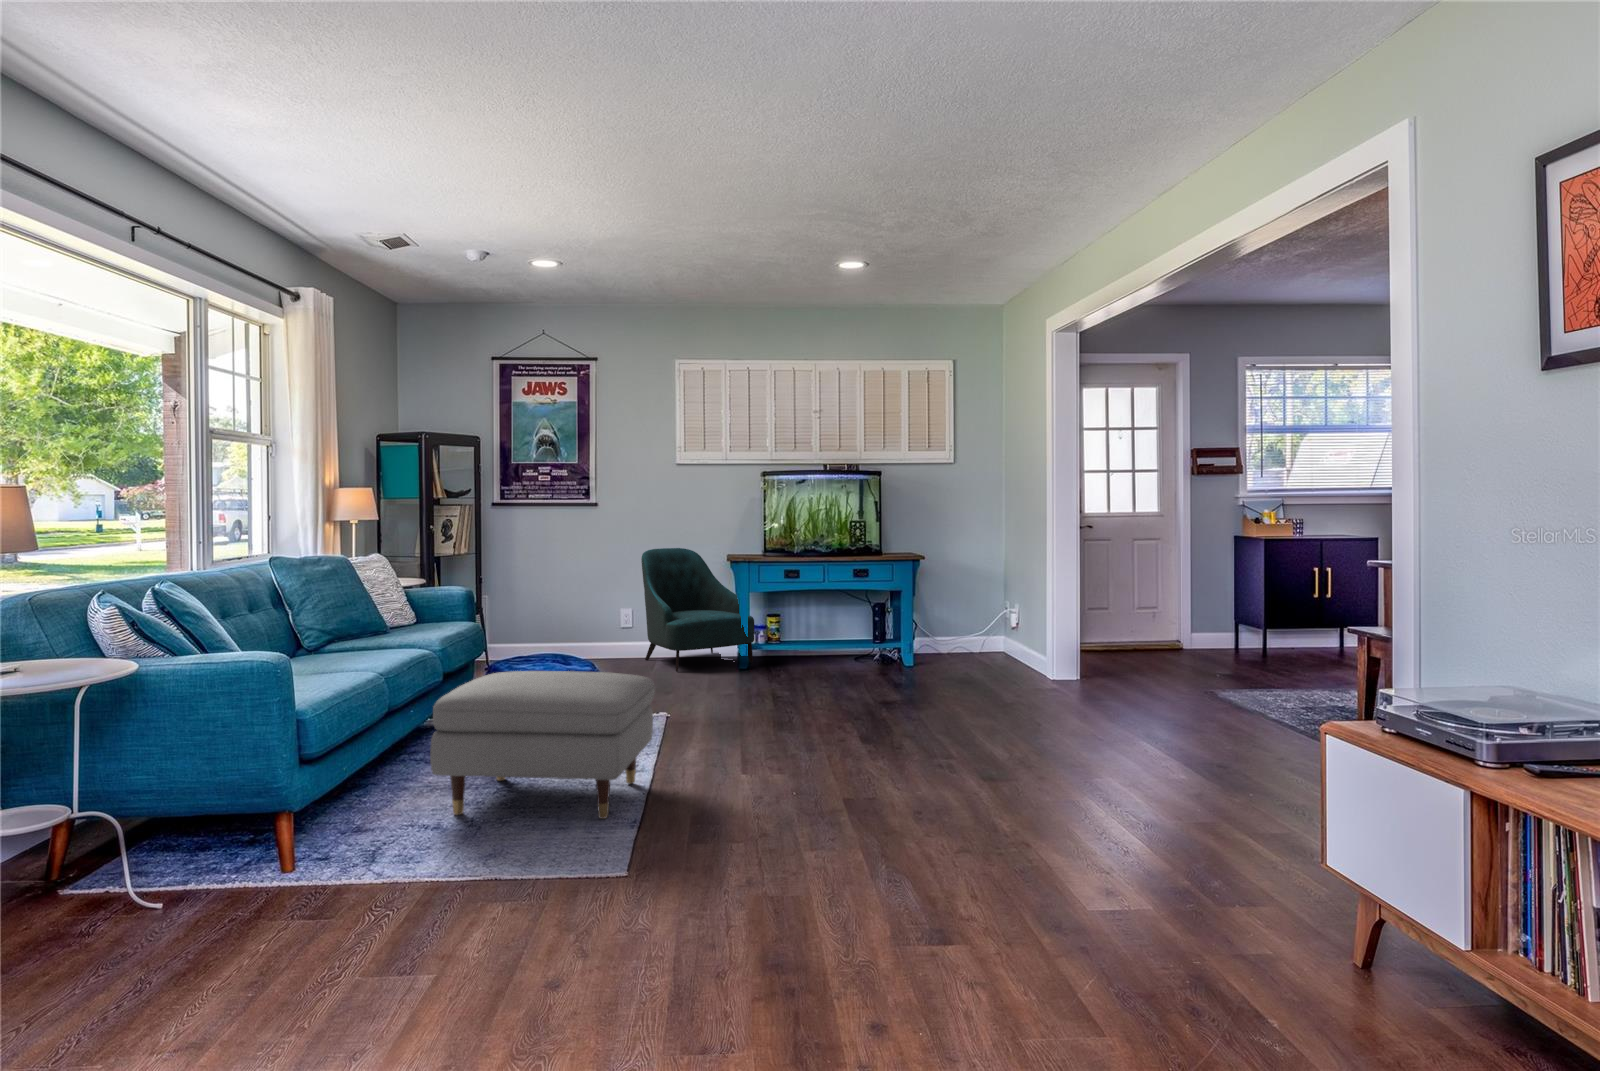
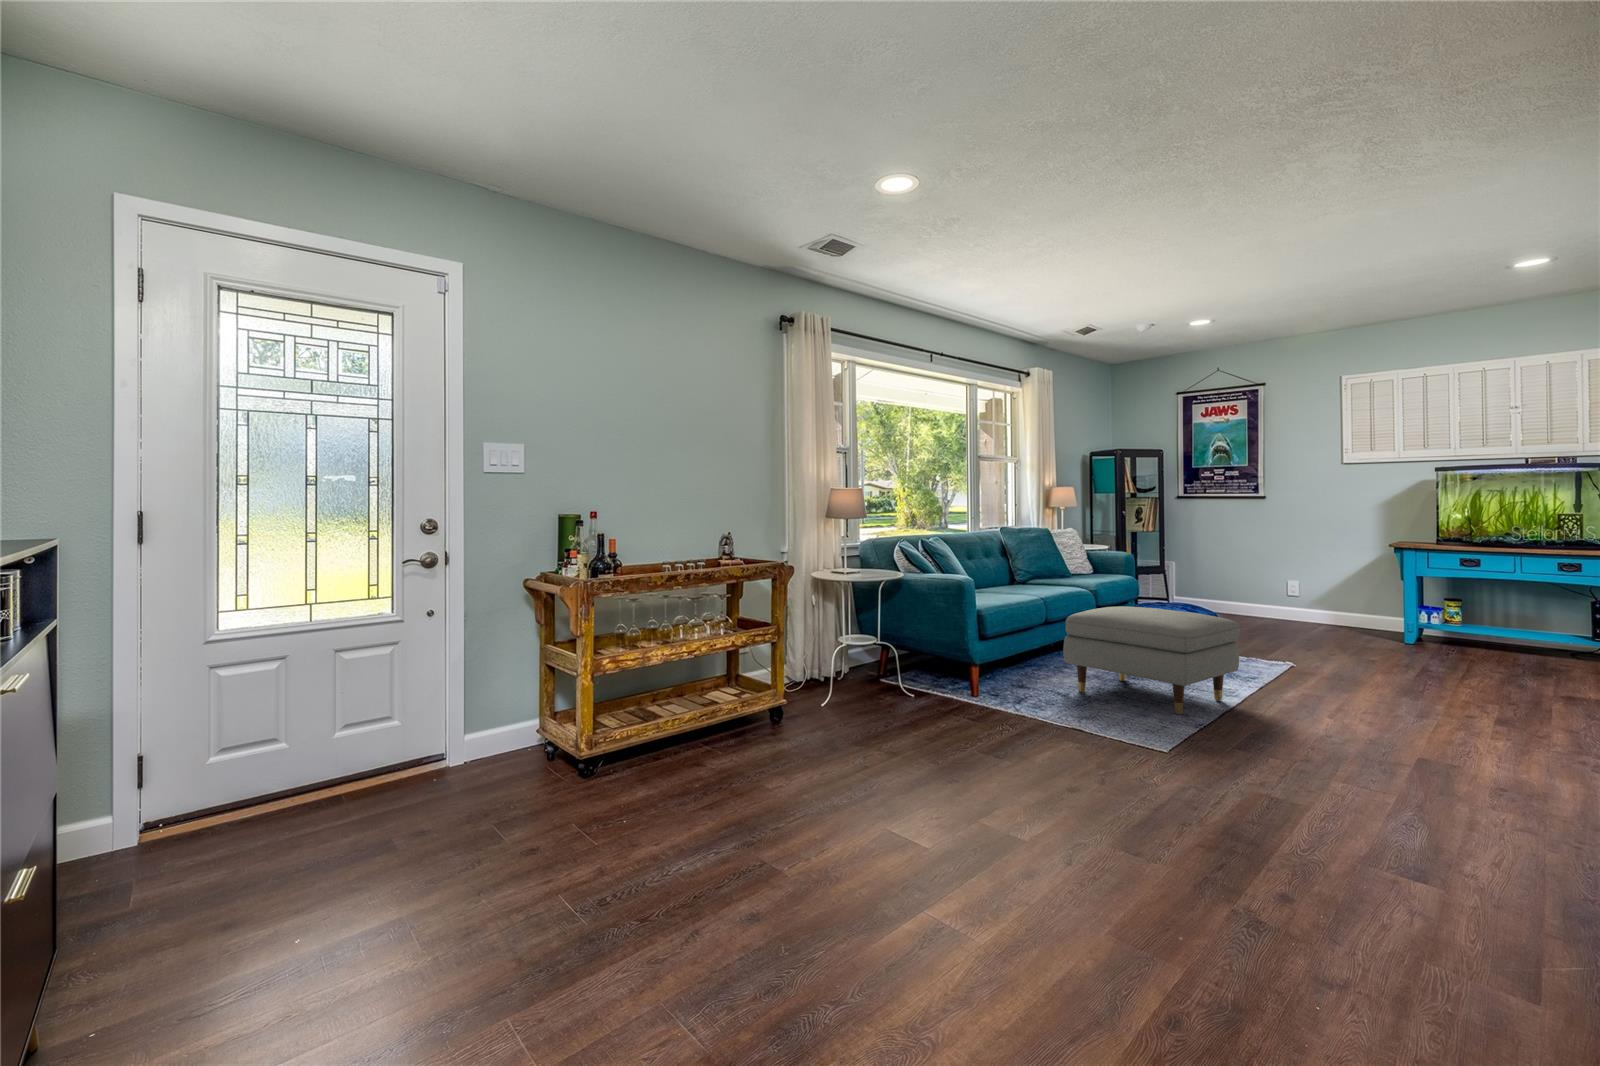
armchair: present [641,548,754,672] -> none [1305,535,1428,643]

